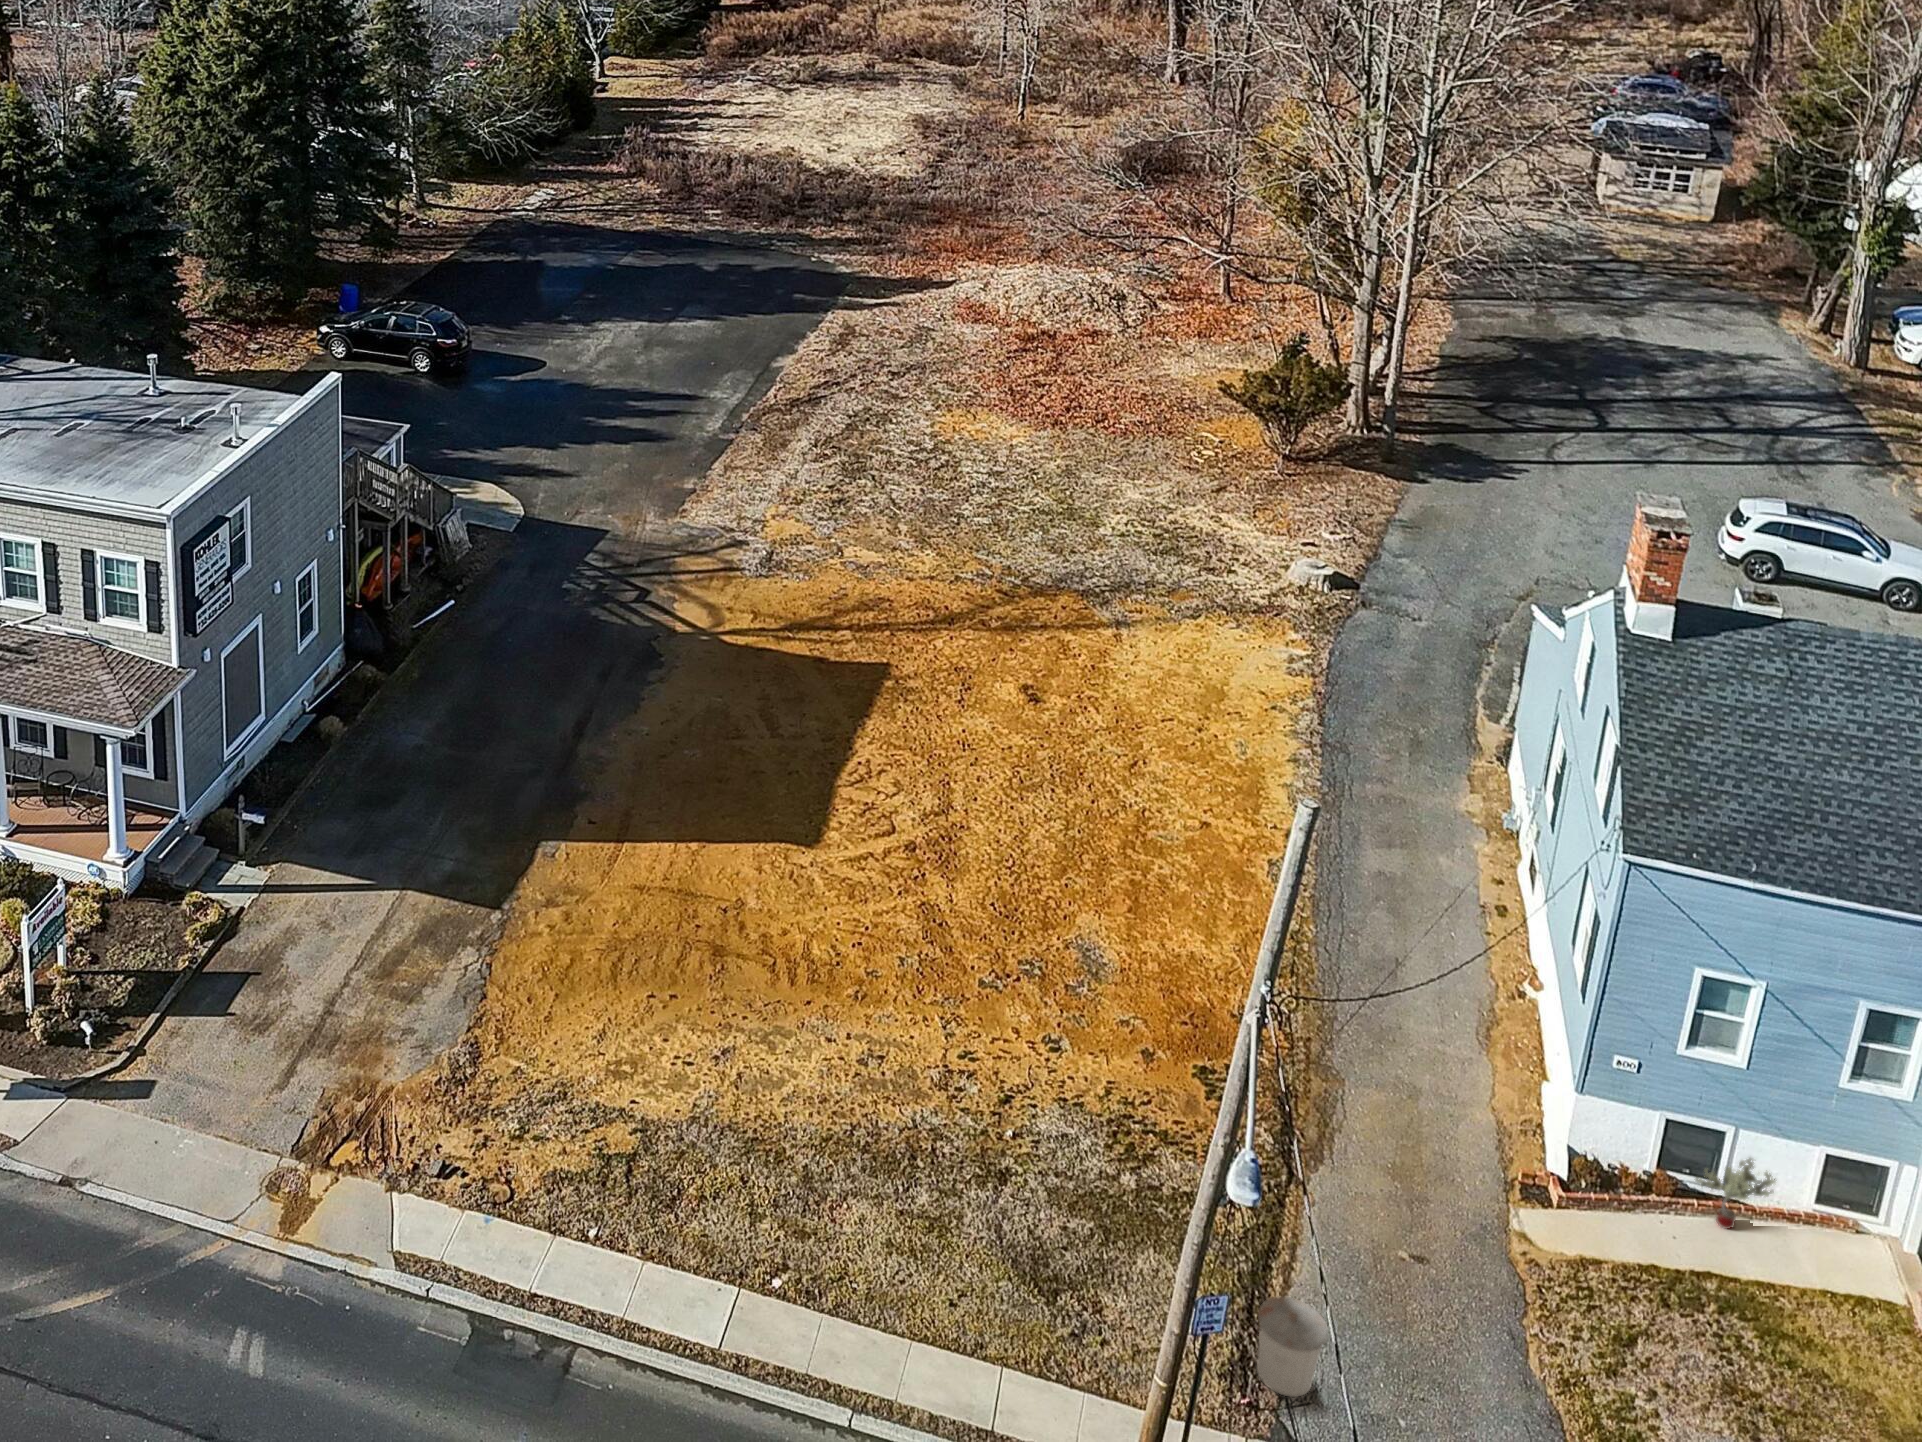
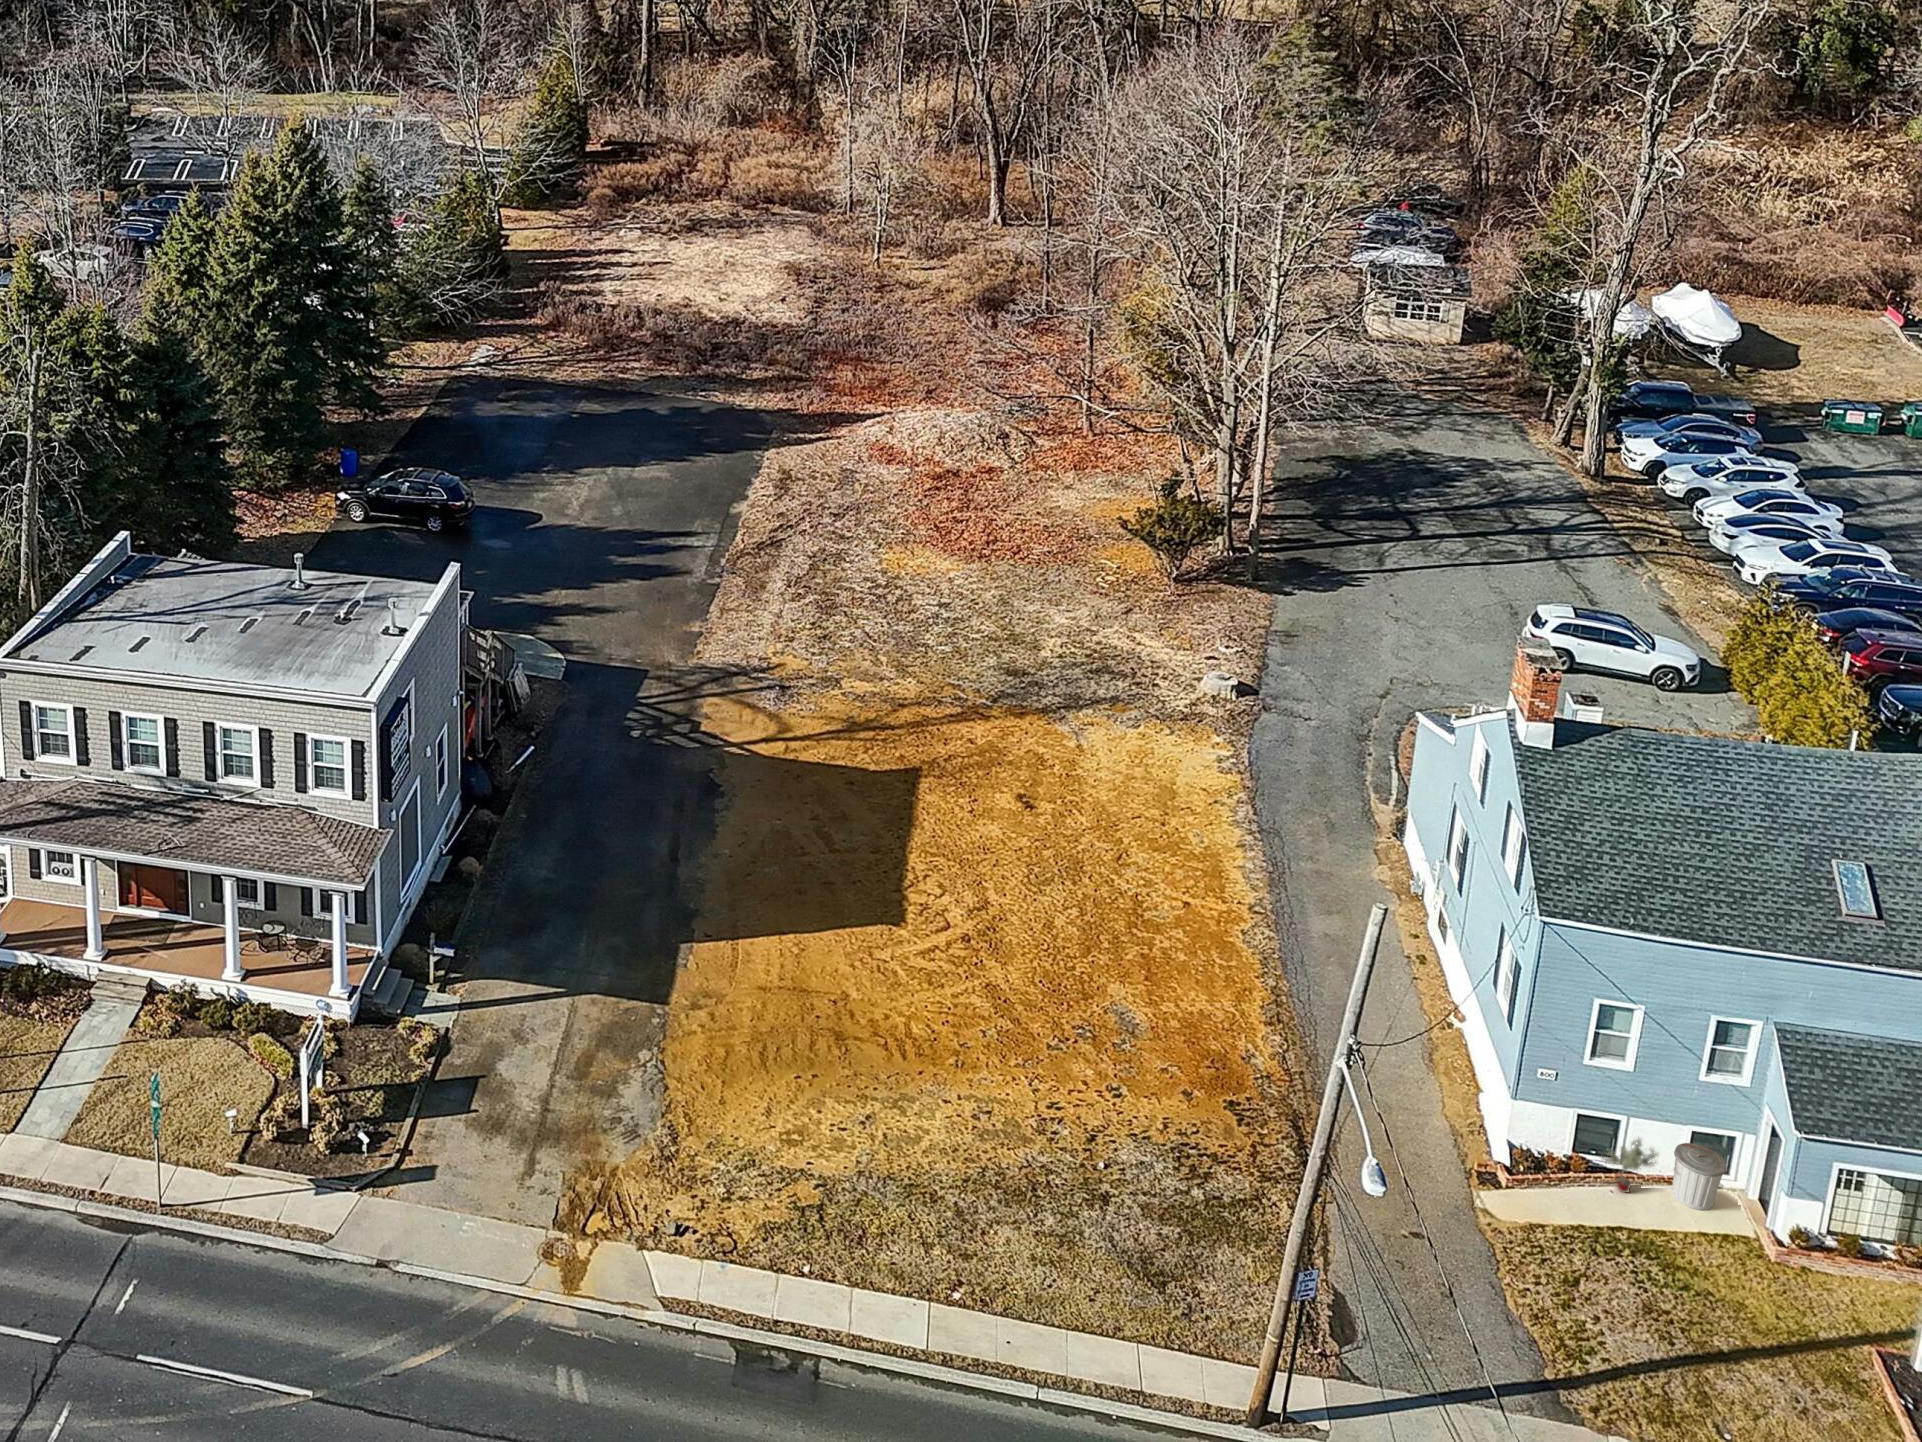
trash can: present [1257,1296,1328,1397] -> present [1672,1143,1727,1210]

